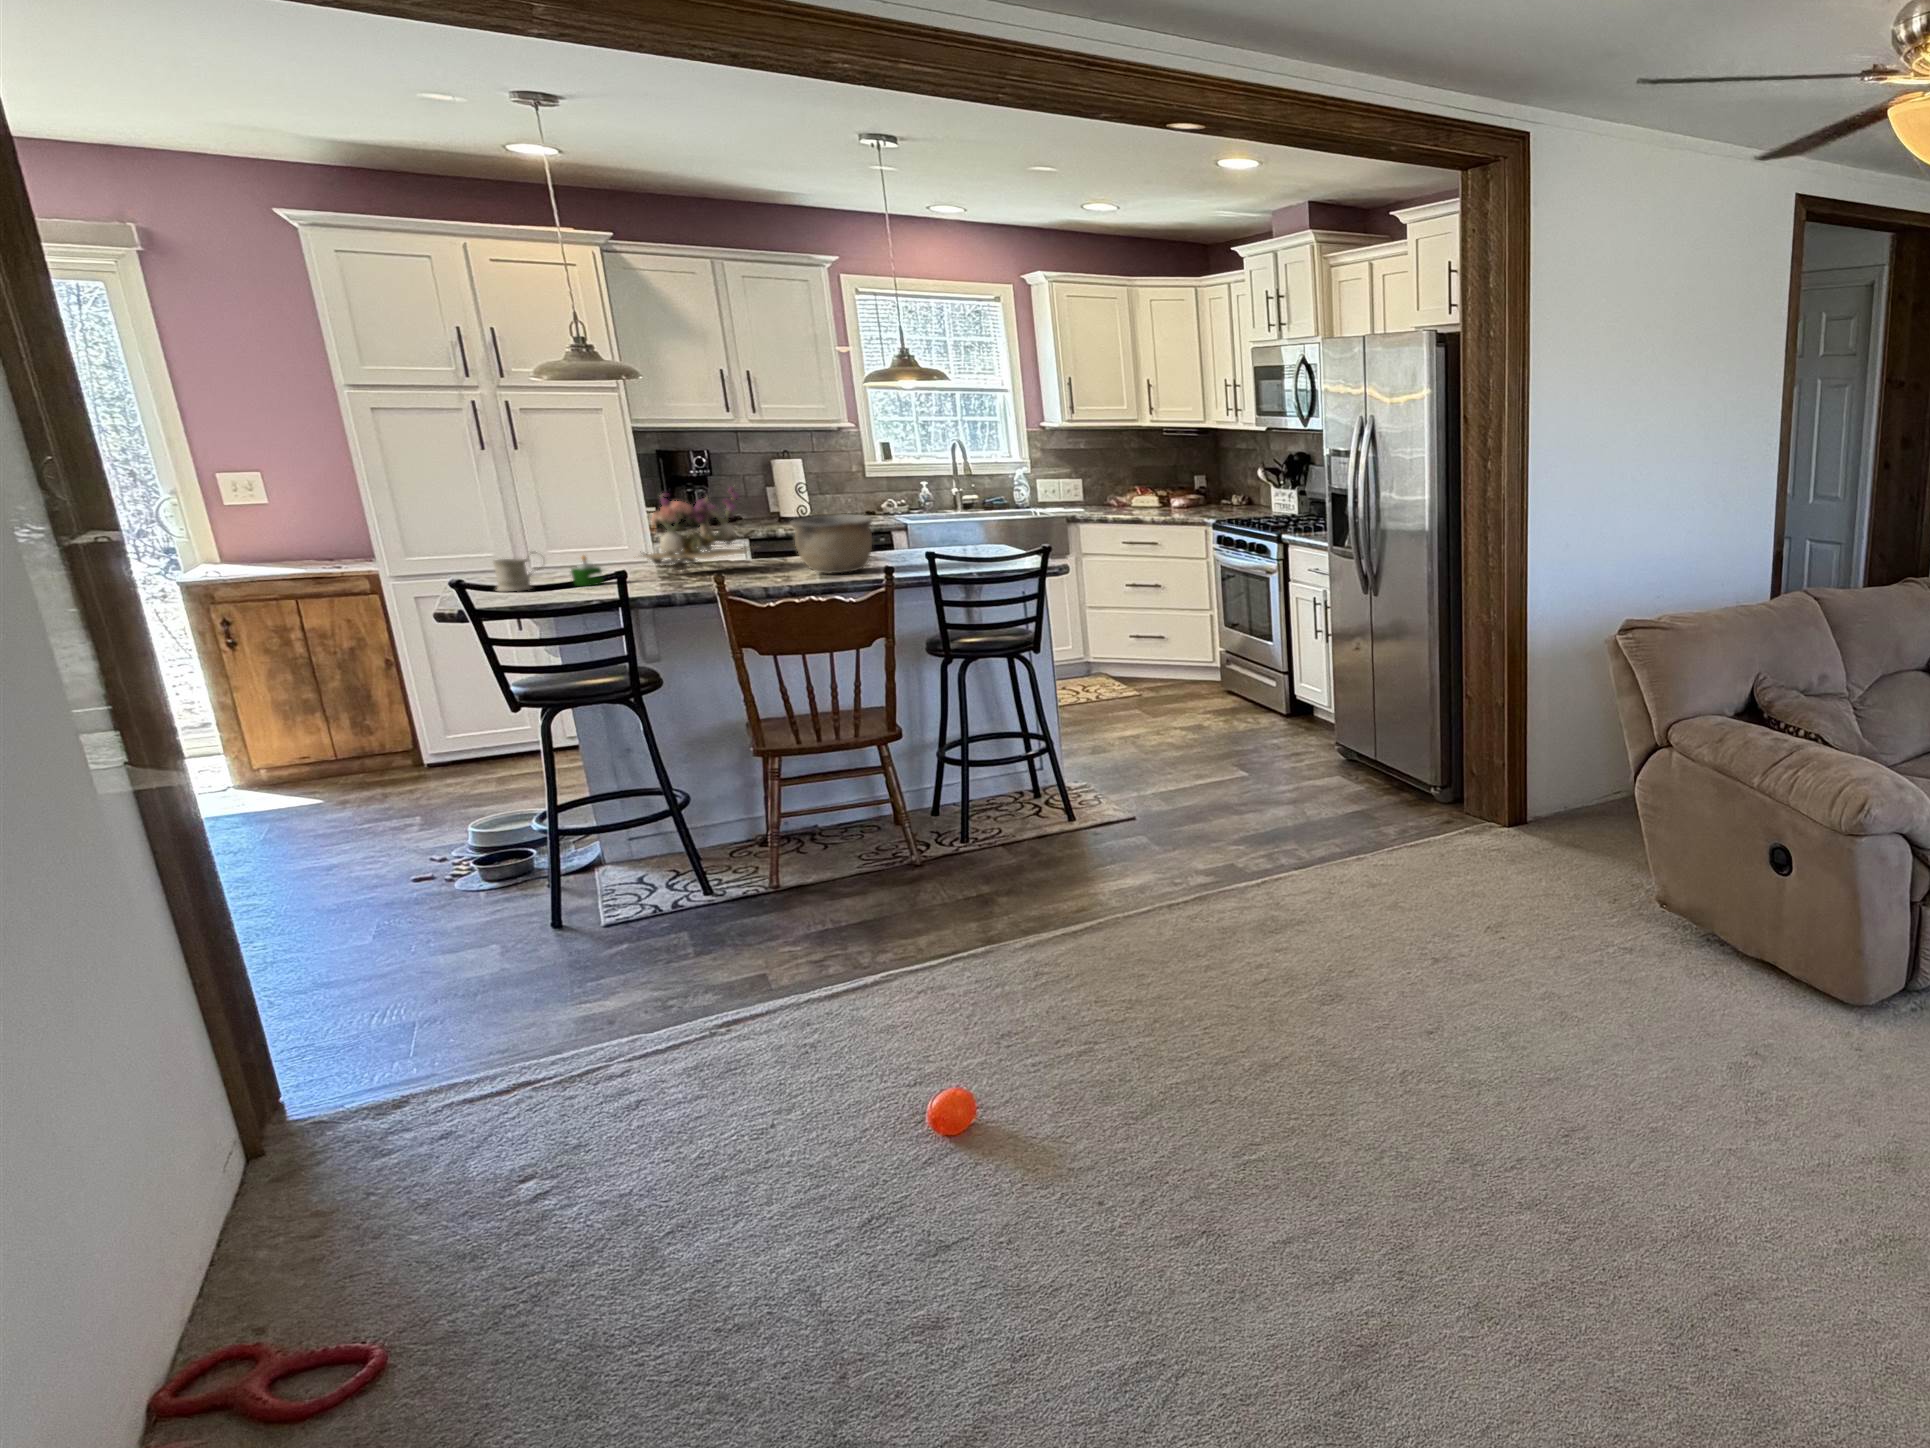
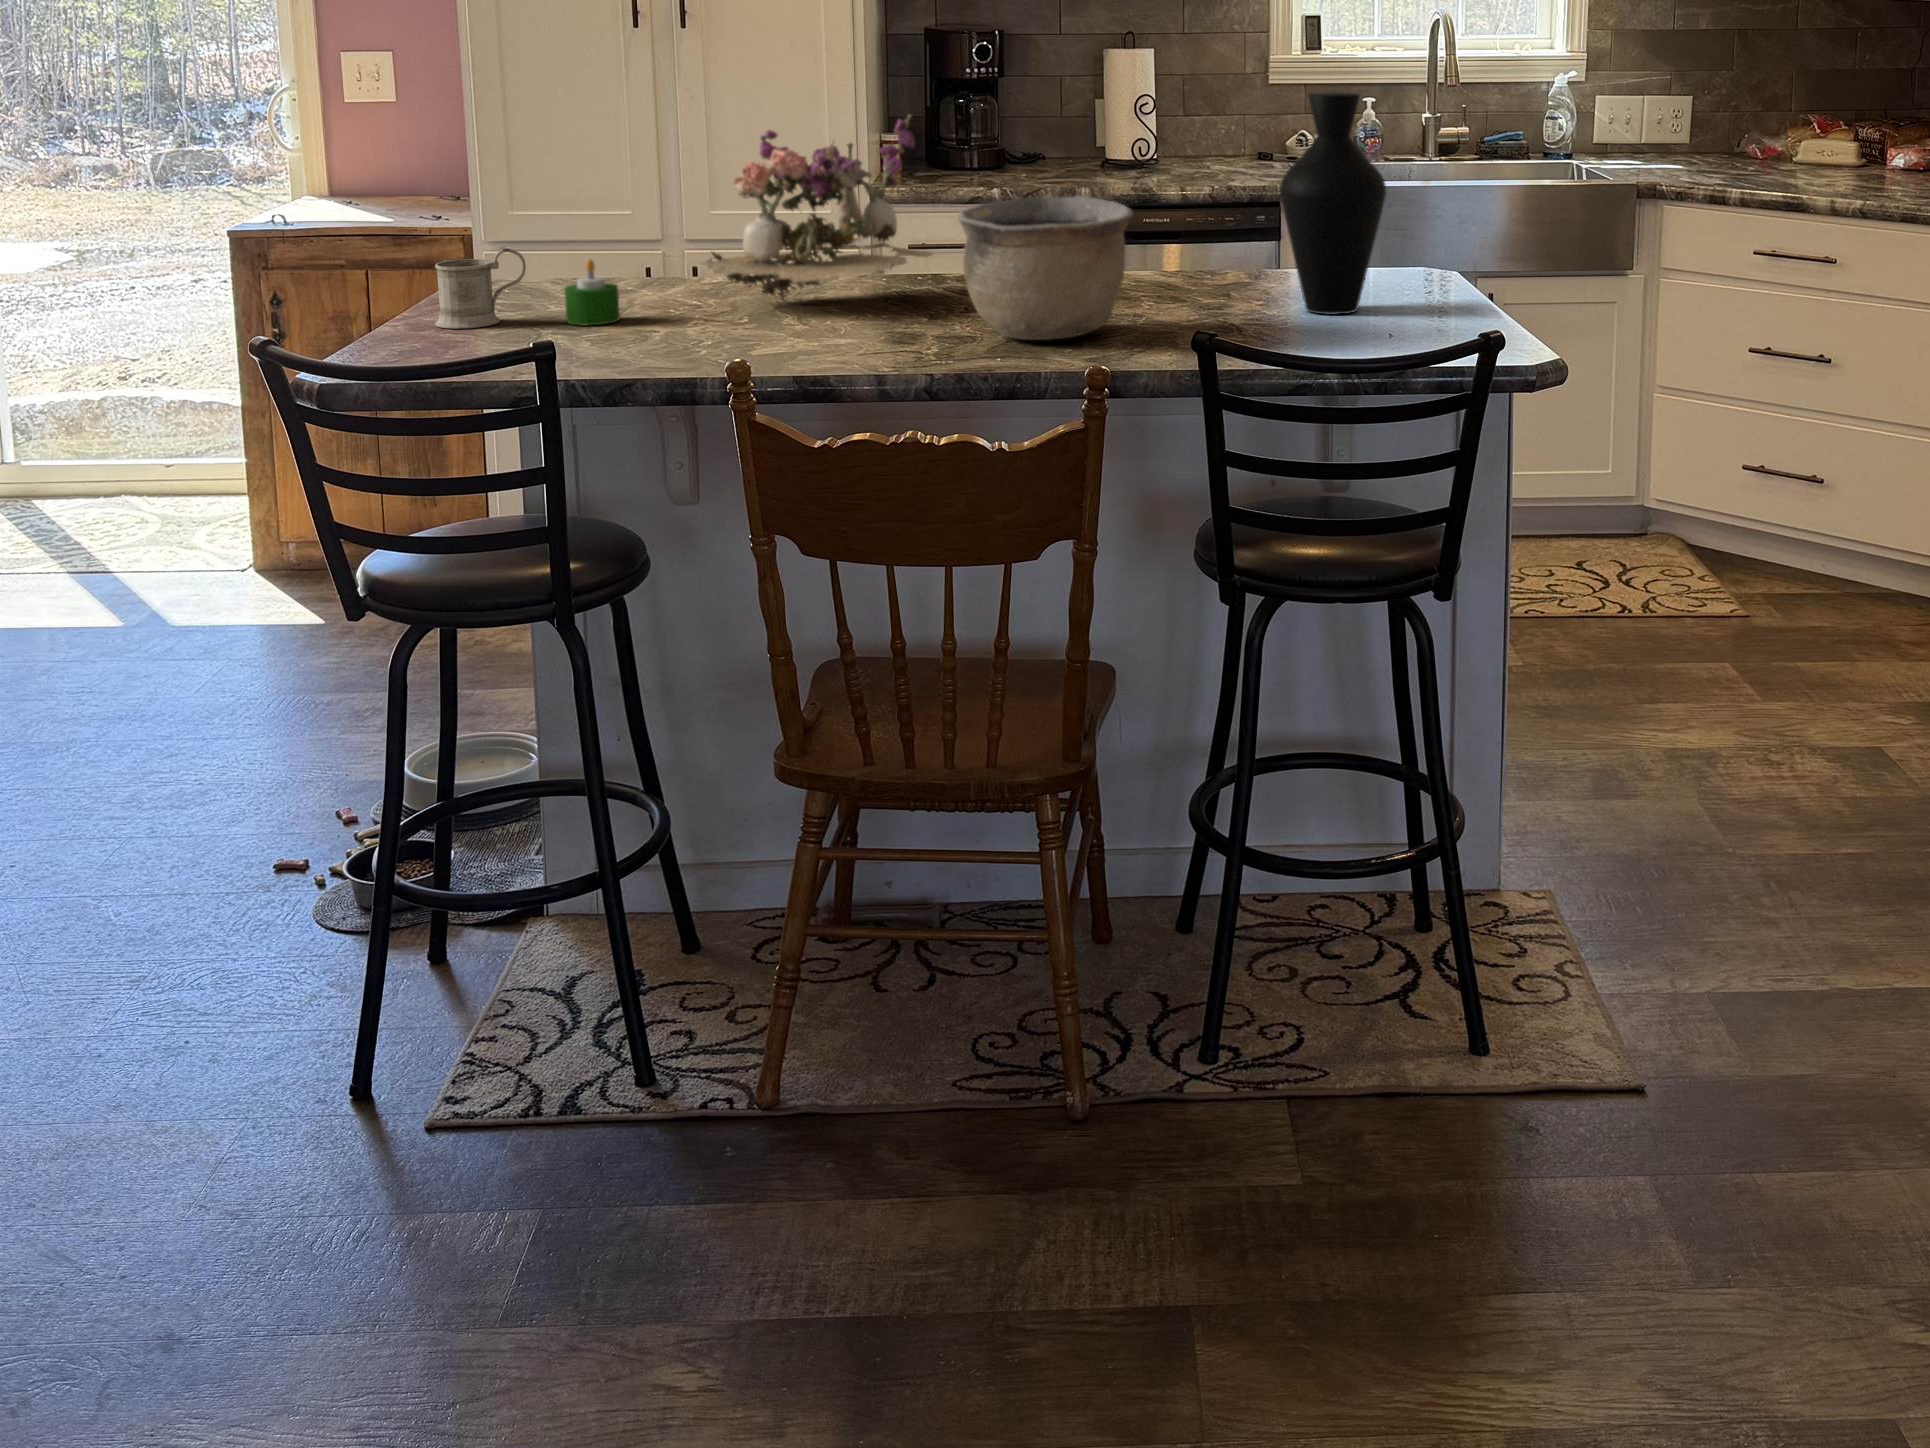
vase: none [930,468,977,560] -> present [1280,92,1386,315]

